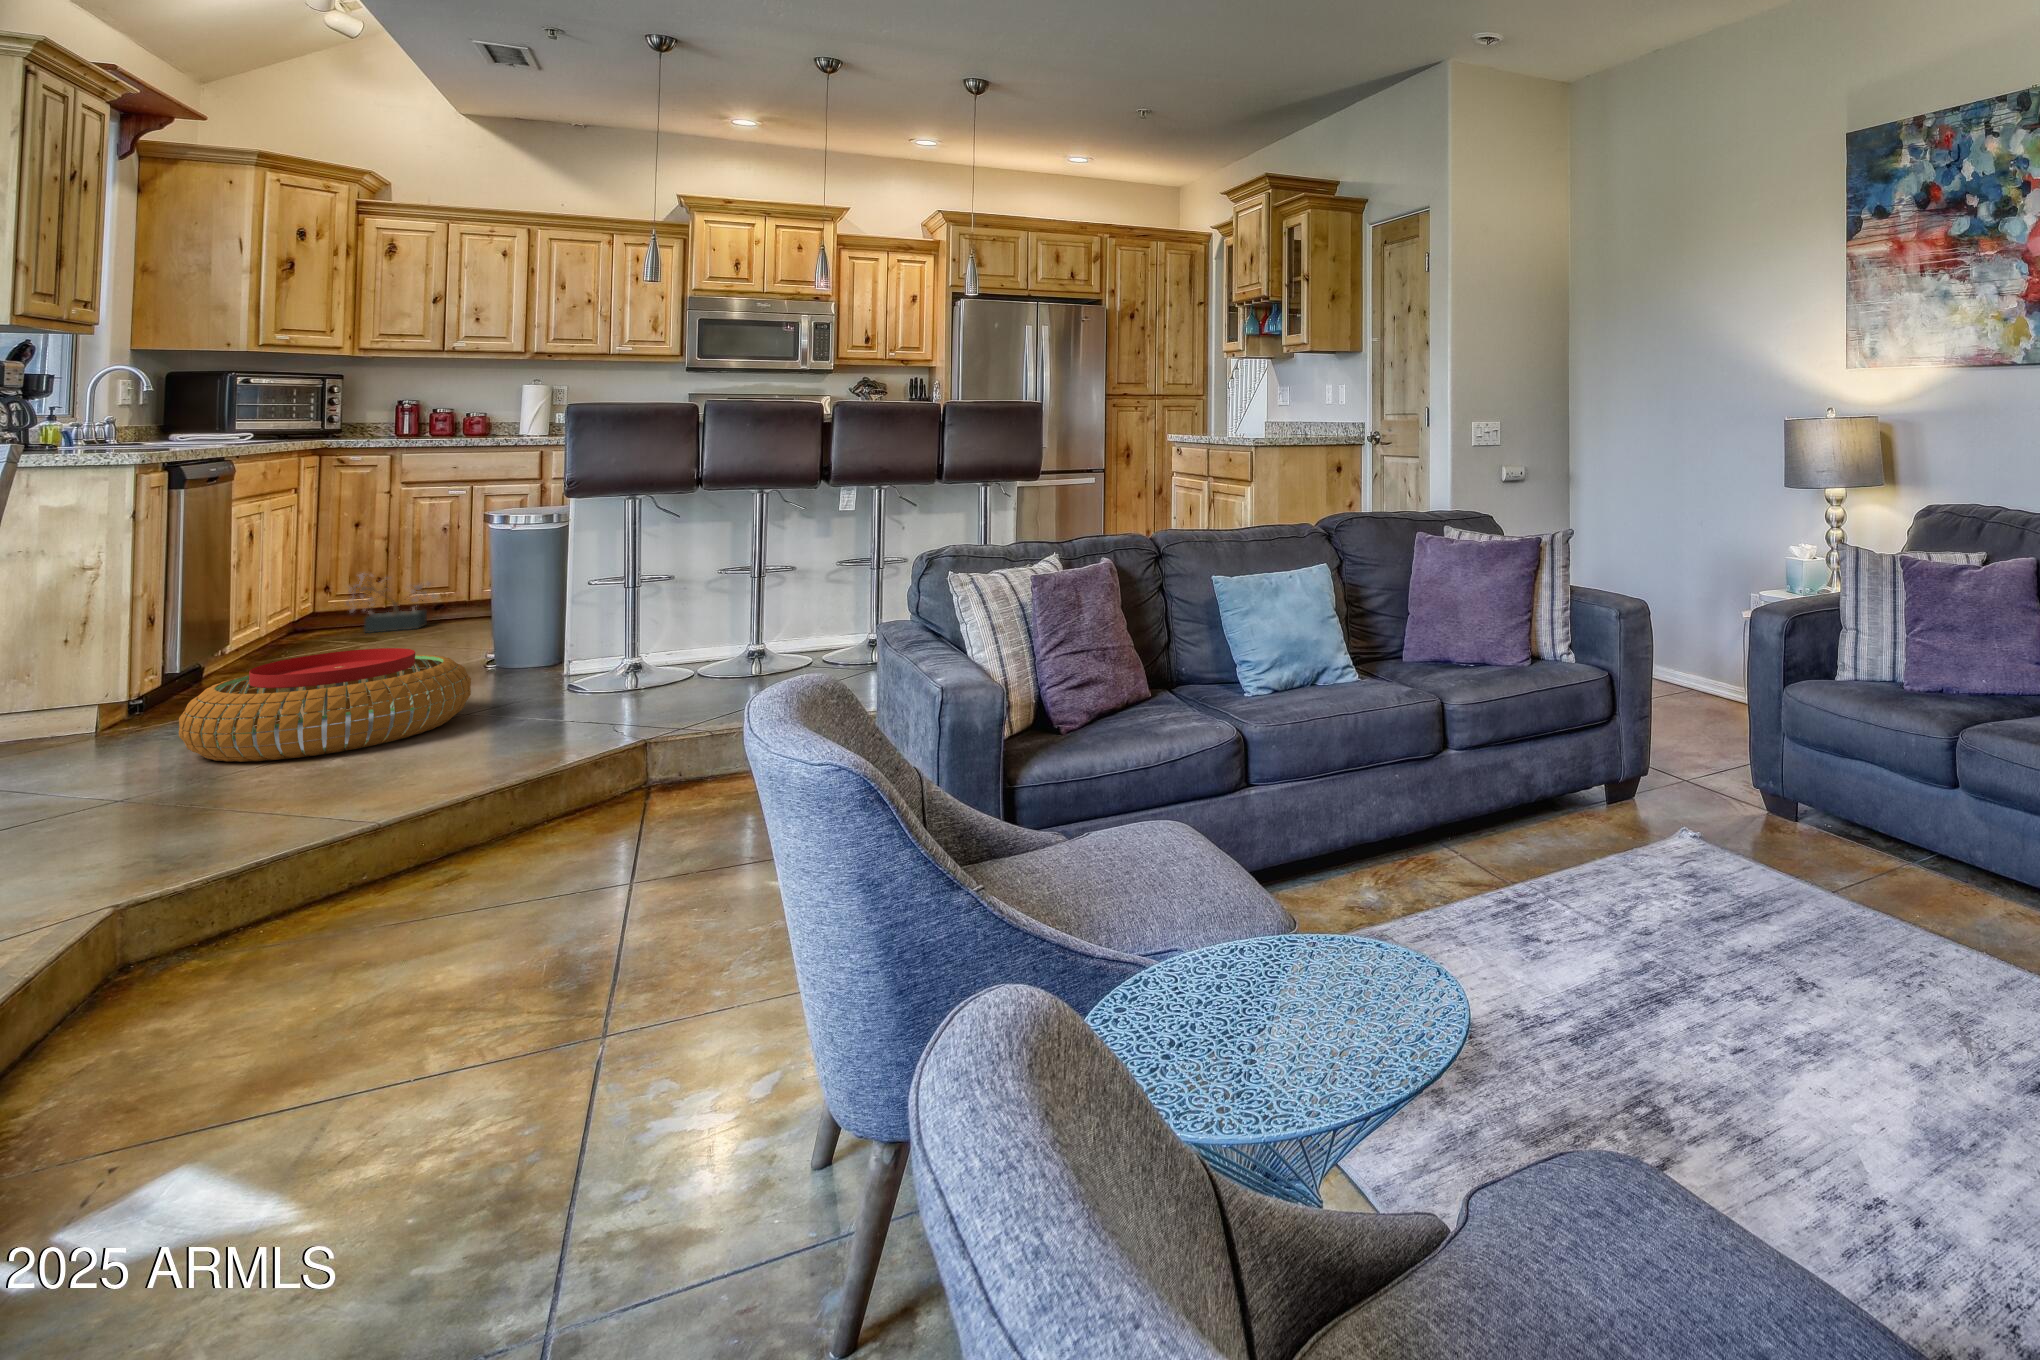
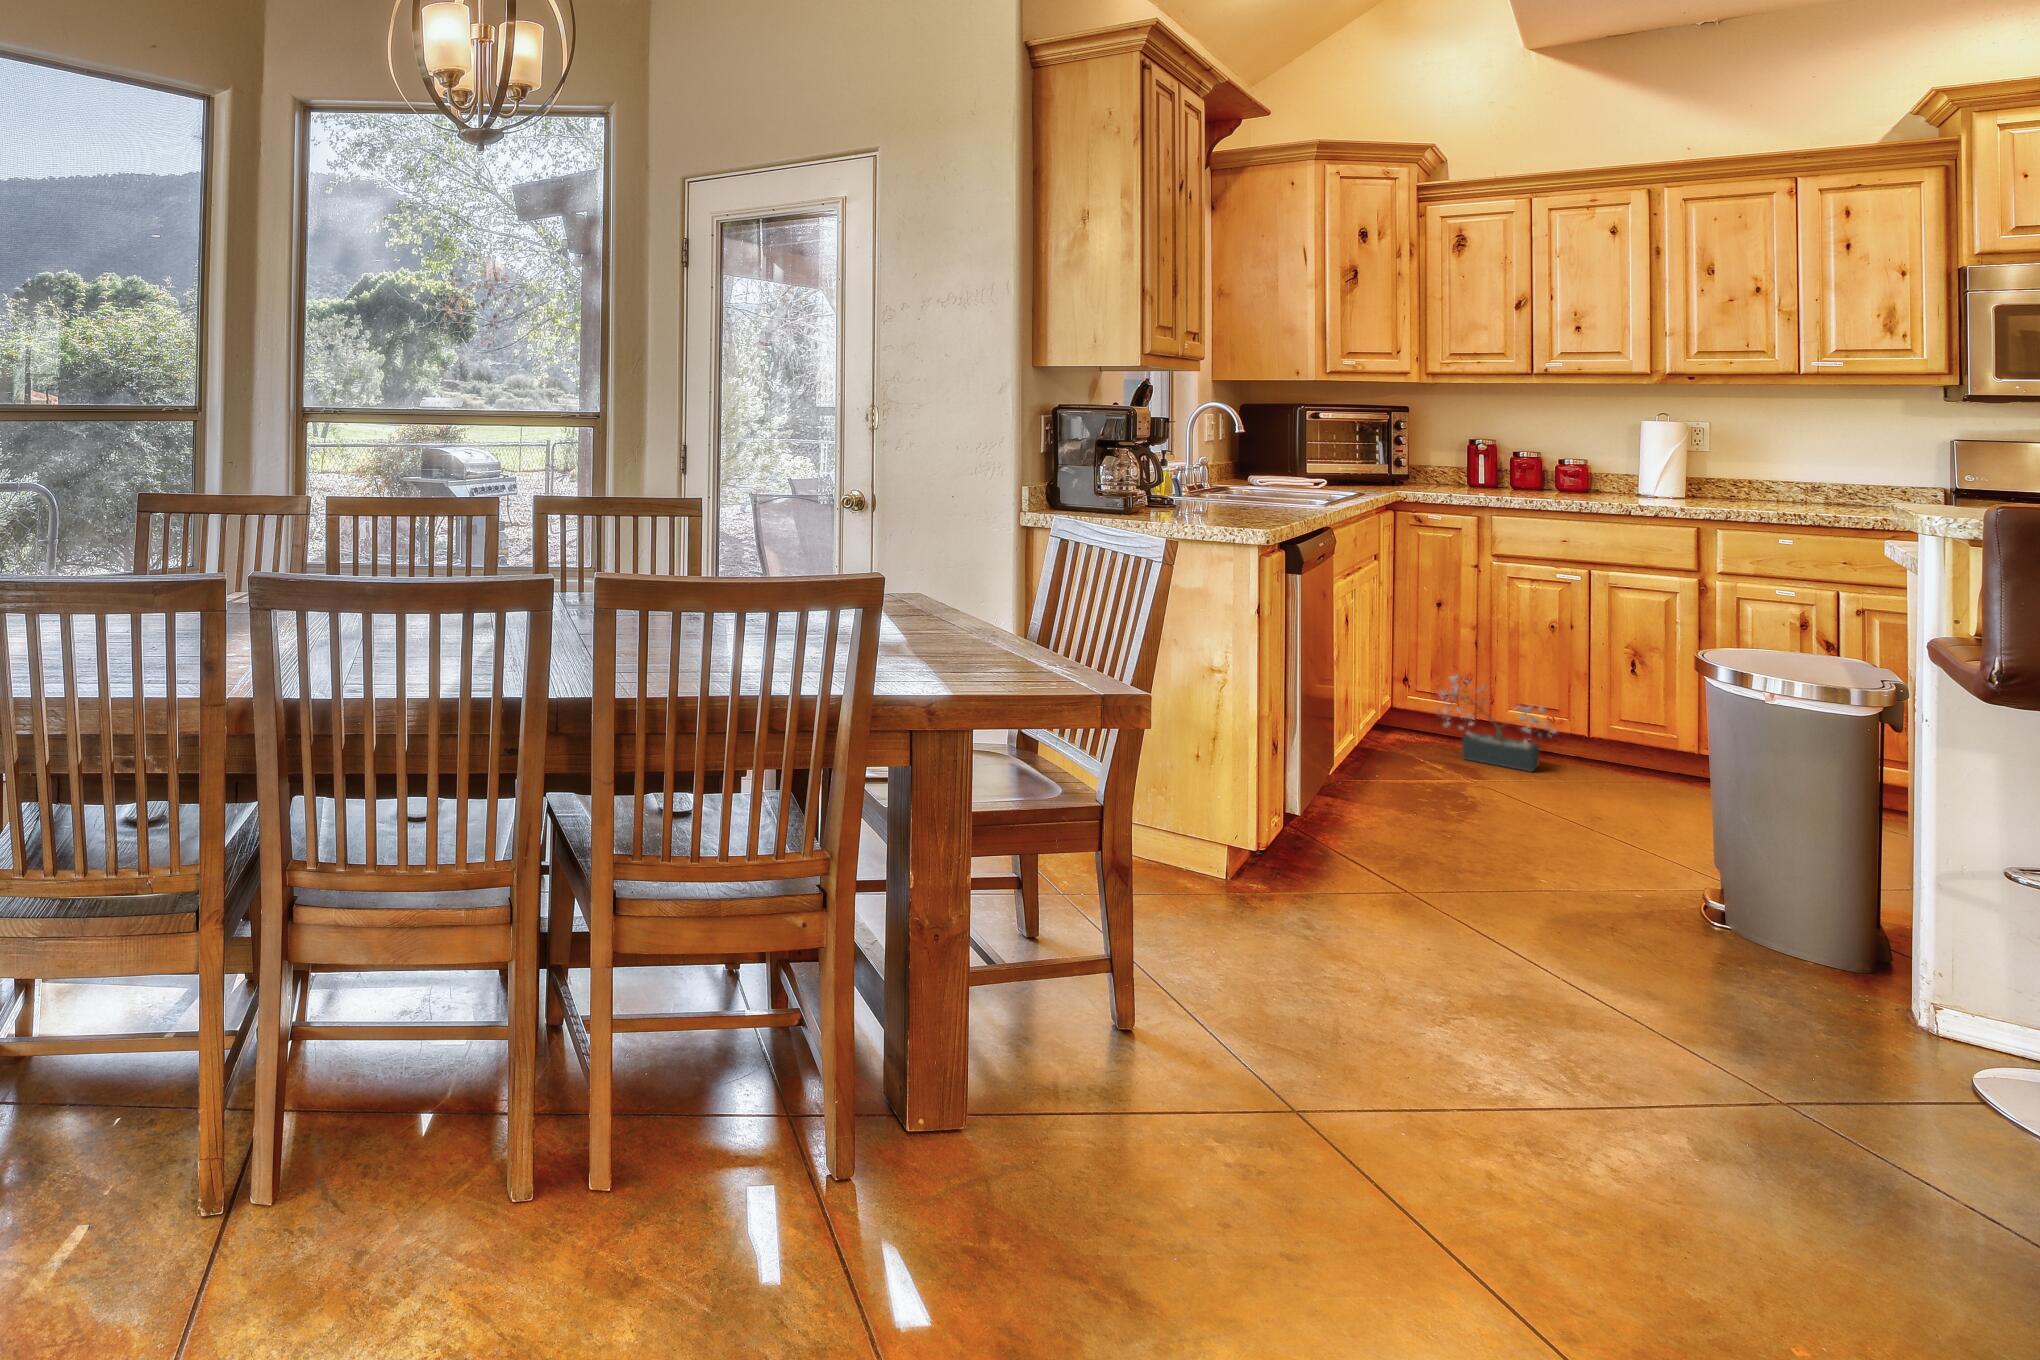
pouf: present [178,648,471,762] -> none [1340,889,1801,1145]

